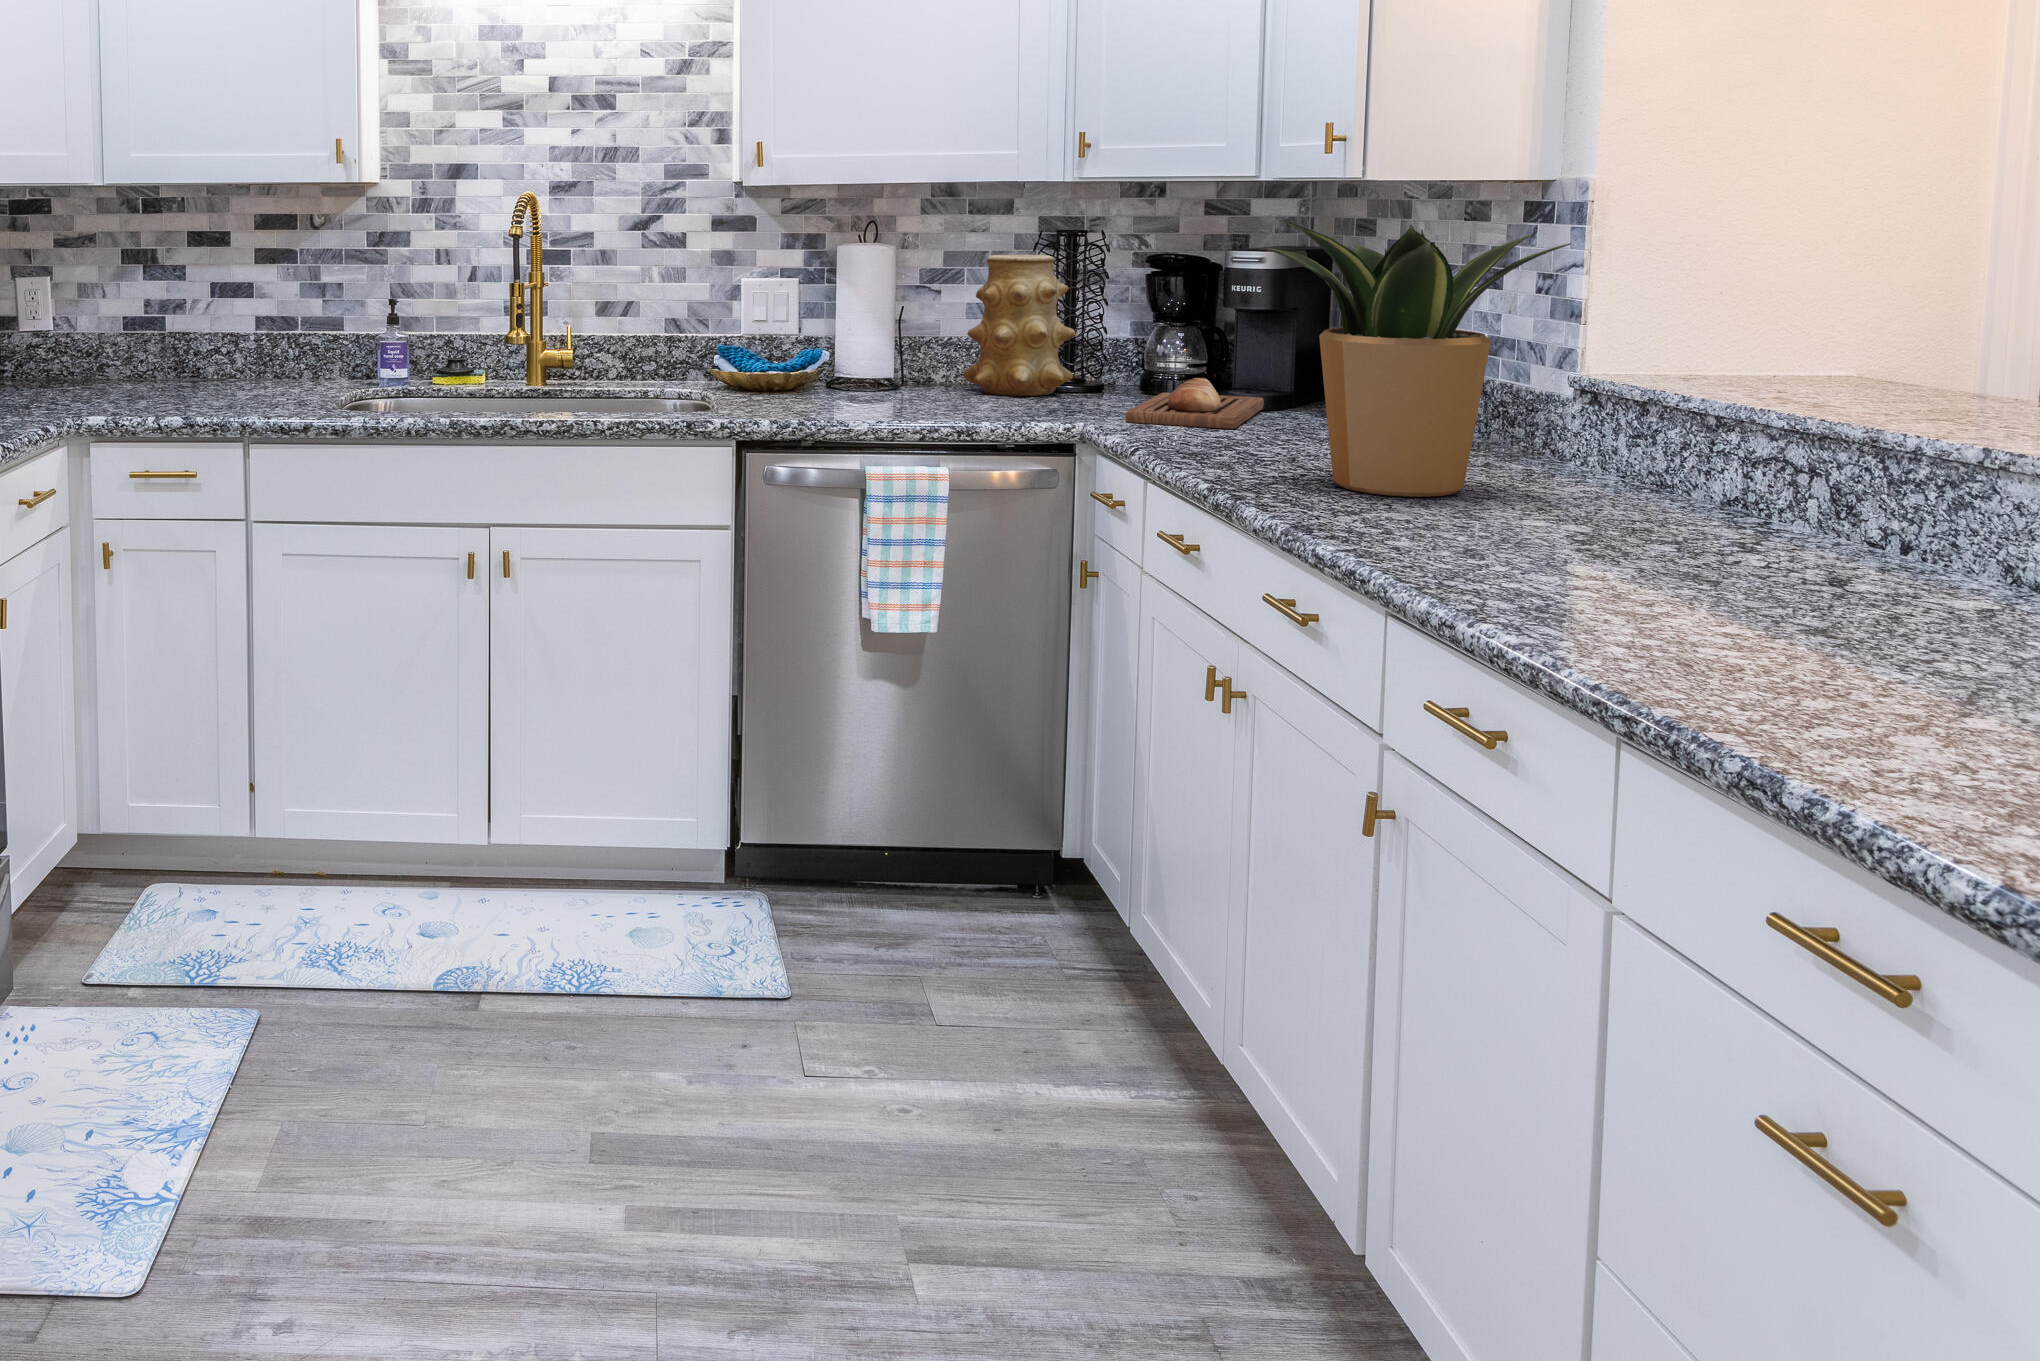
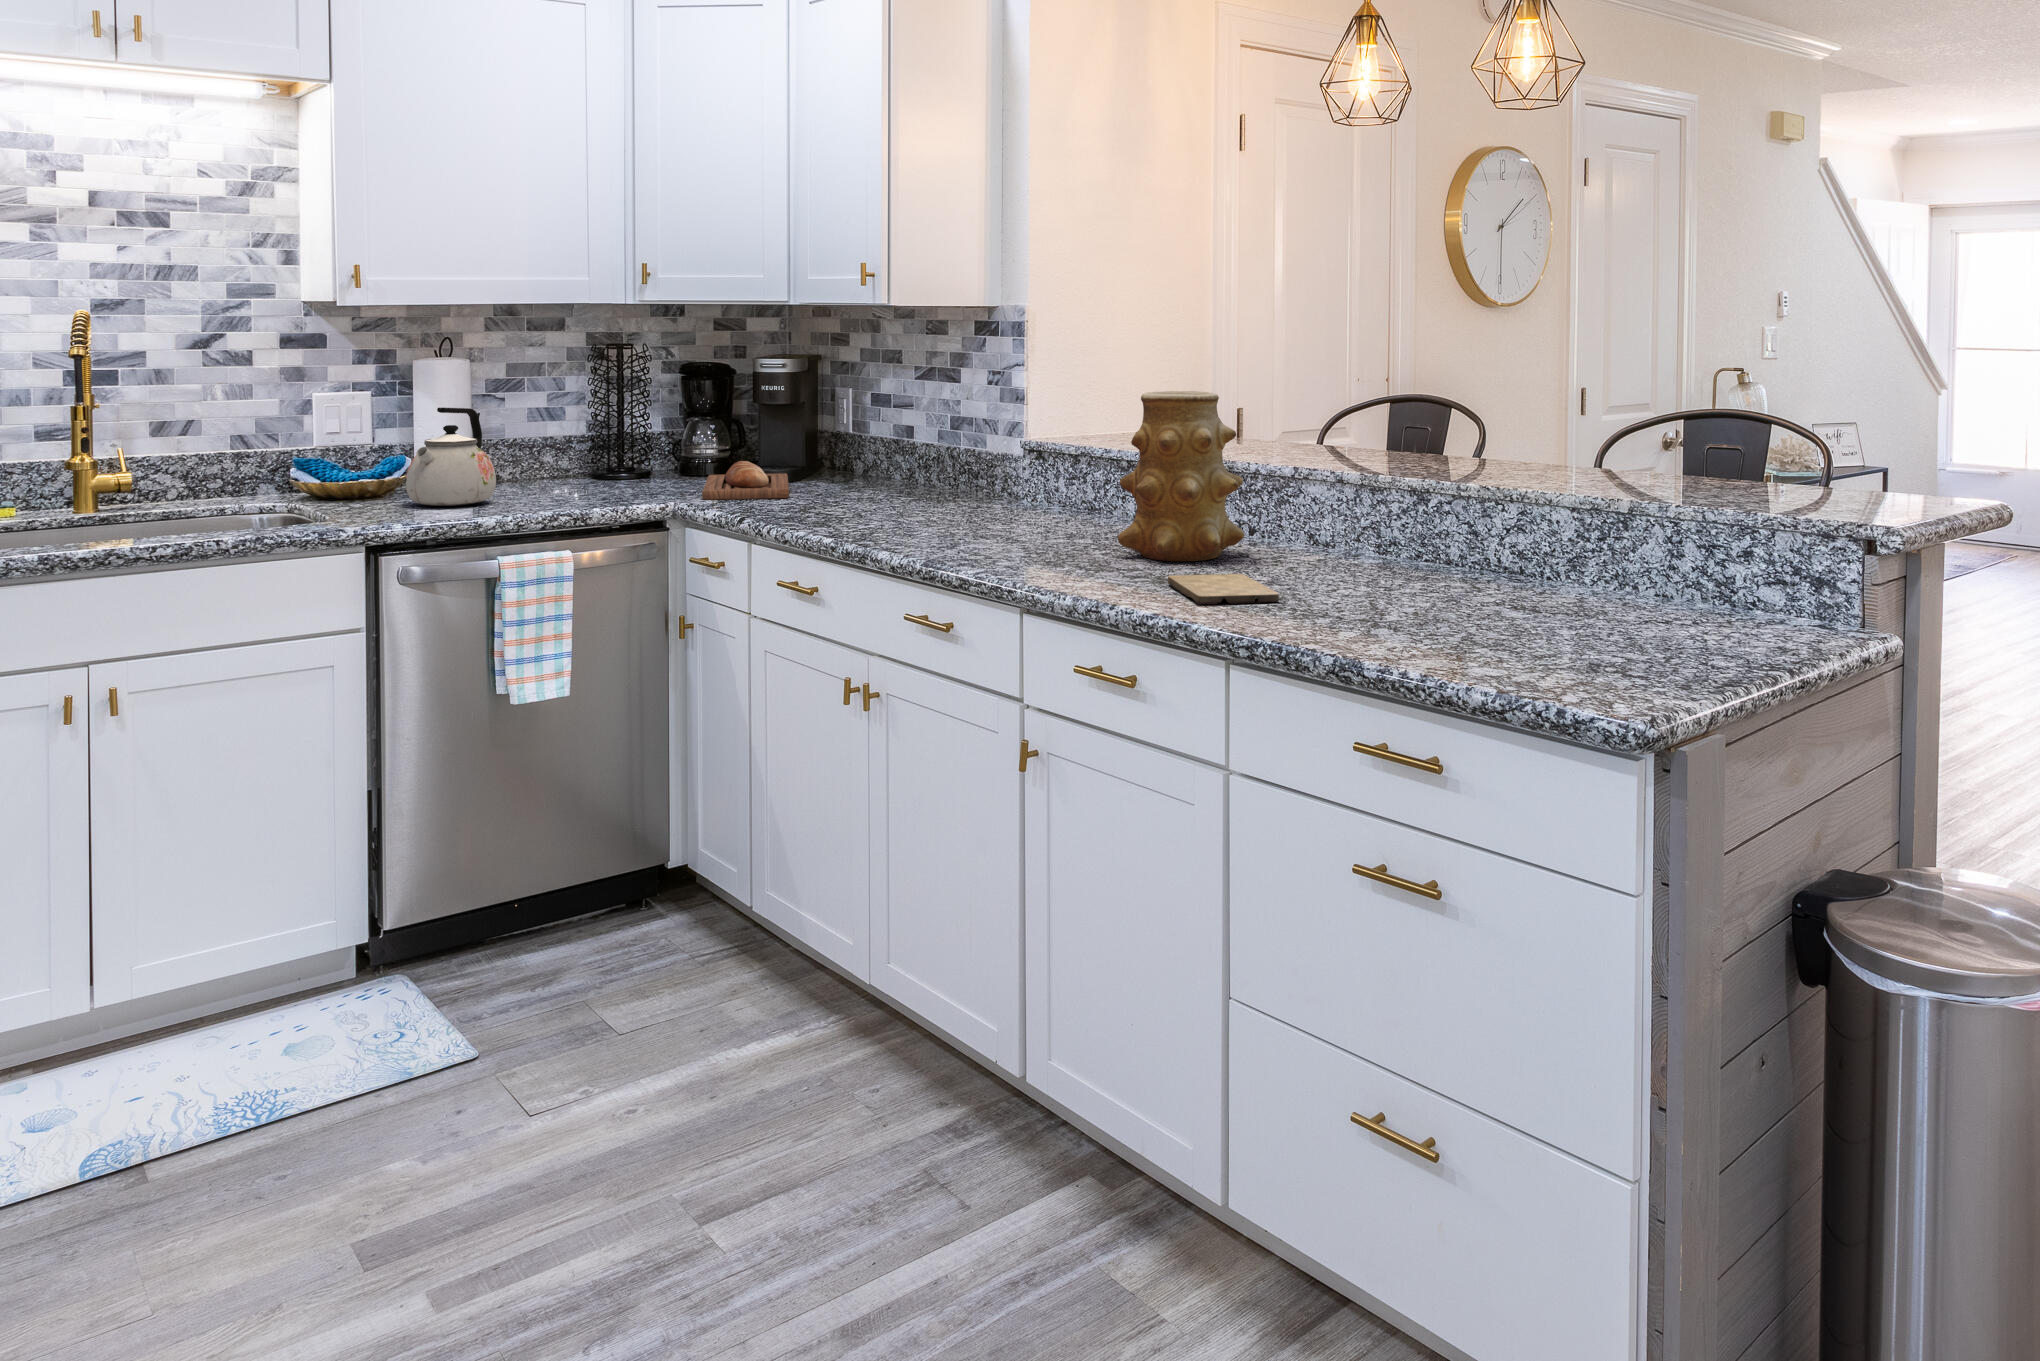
potted plant: present [1265,221,1571,497] -> none [852,335,1050,533]
vase: present [963,255,1076,396] -> present [1118,391,1245,561]
kettle: none [805,298,897,405] -> present [406,408,496,506]
cutting board: none [1621,597,1791,665] -> present [1167,574,1279,604]

